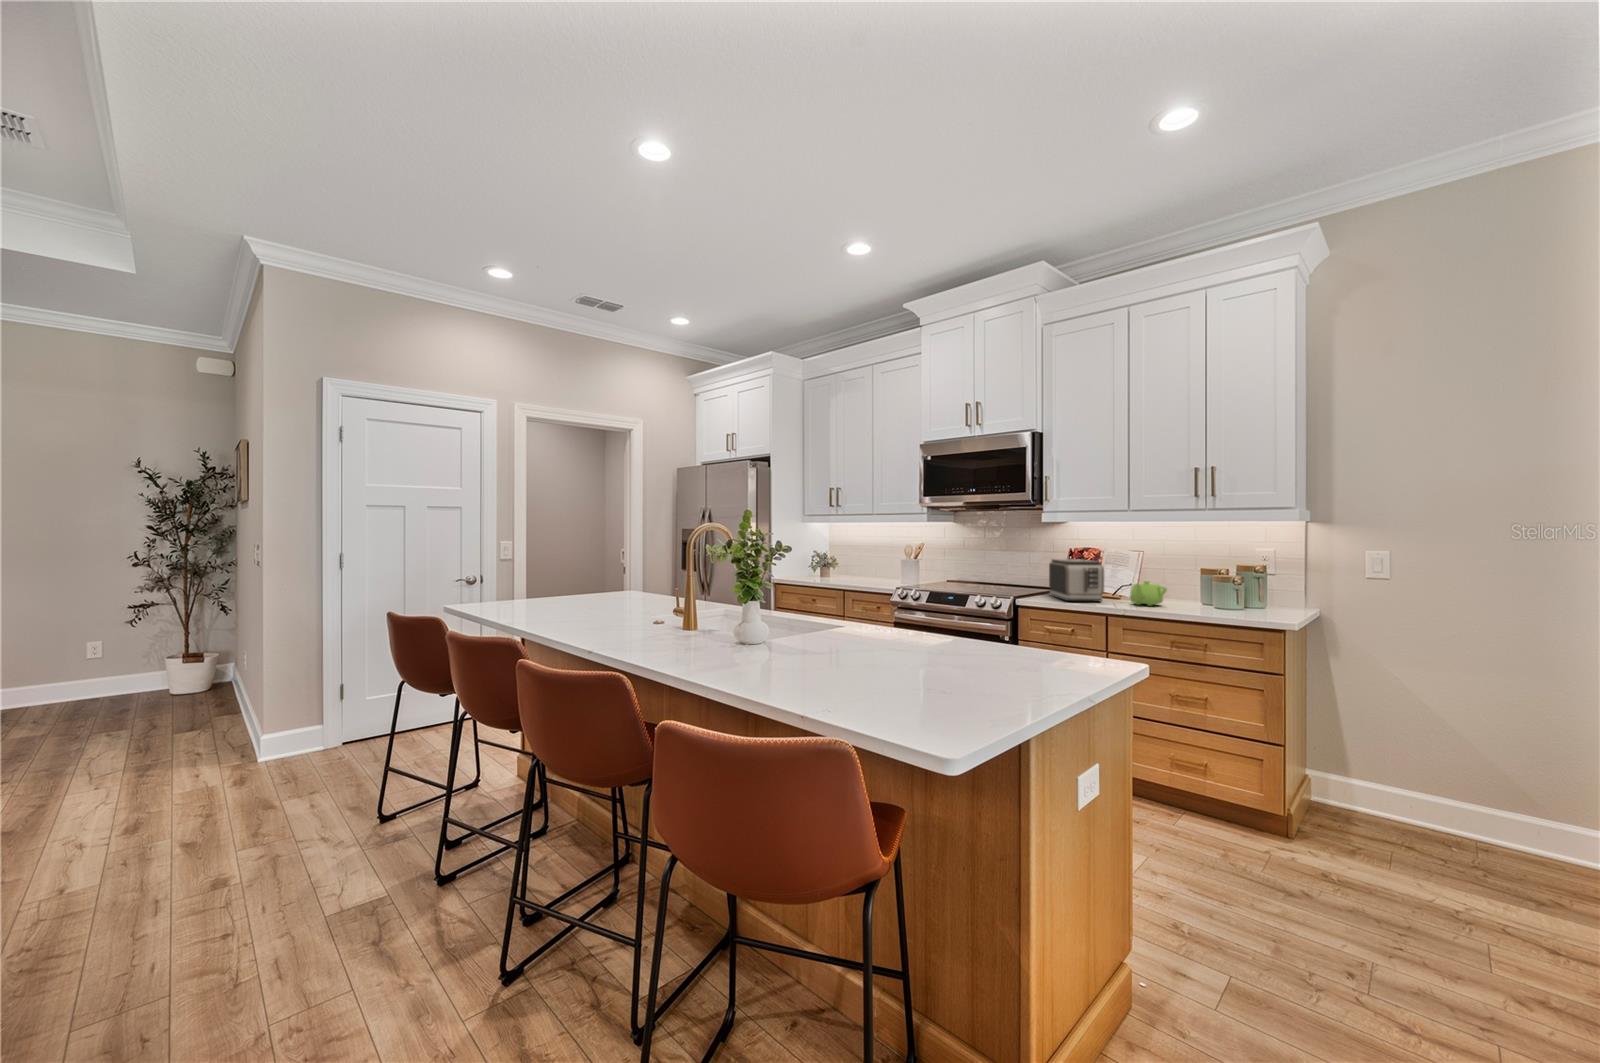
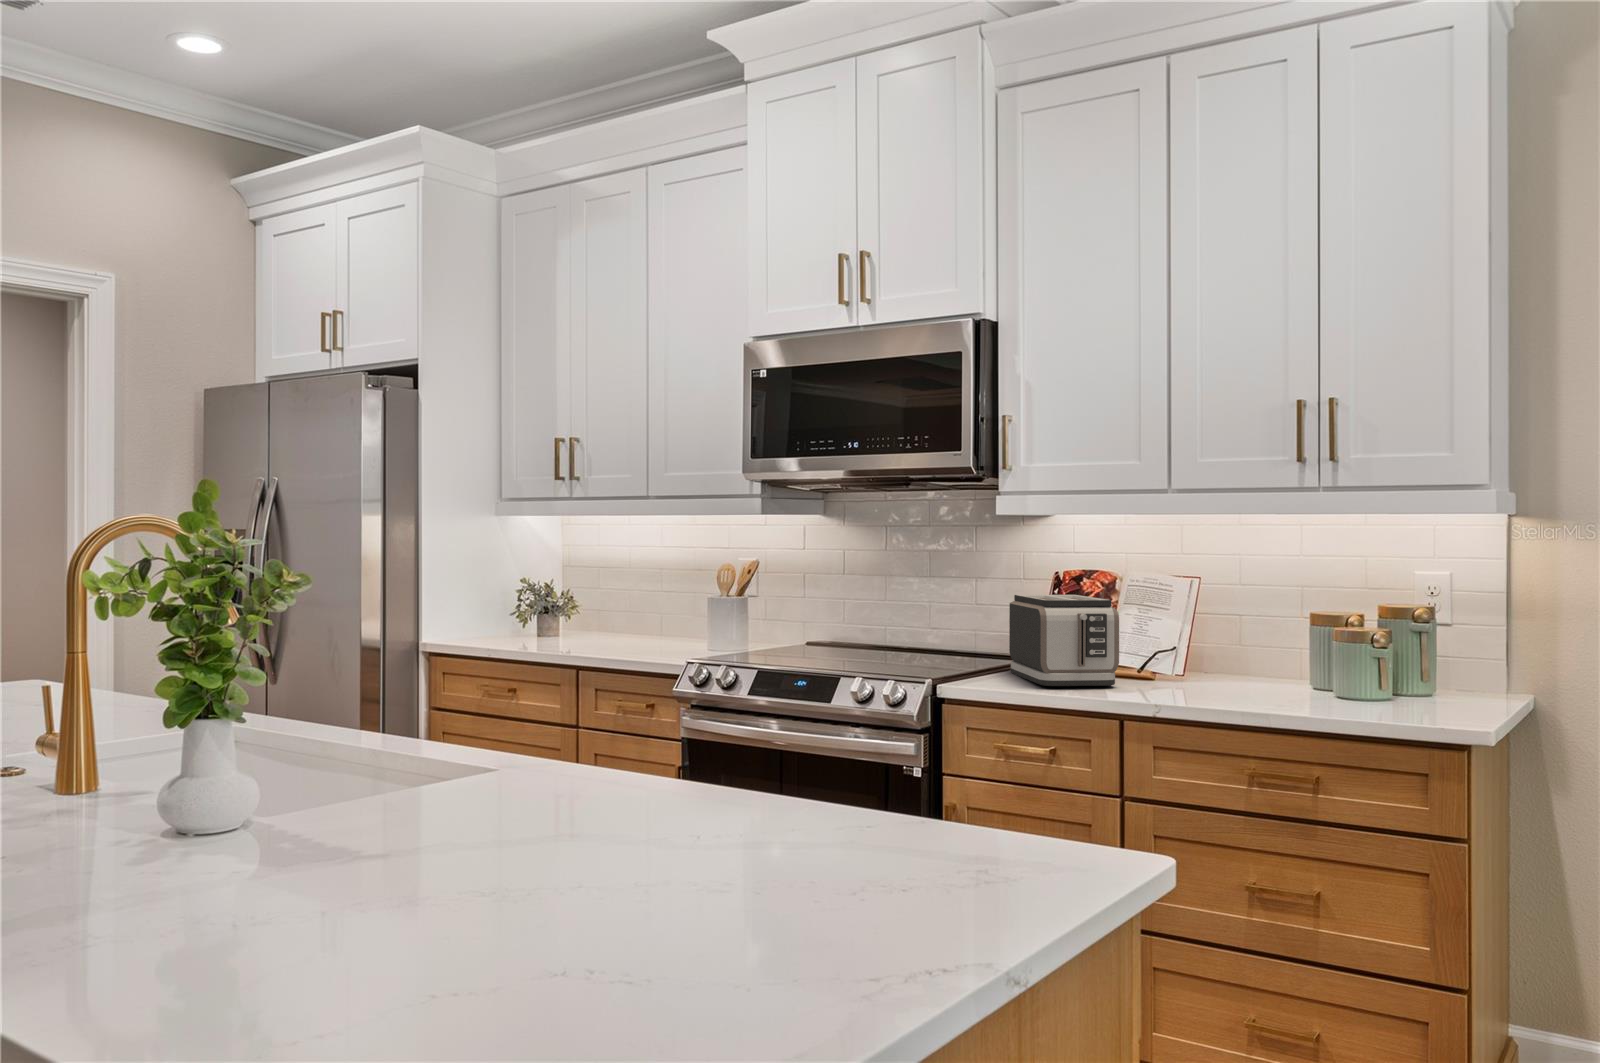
teapot: present [1130,581,1167,606] -> none [1171,640,1244,695]

